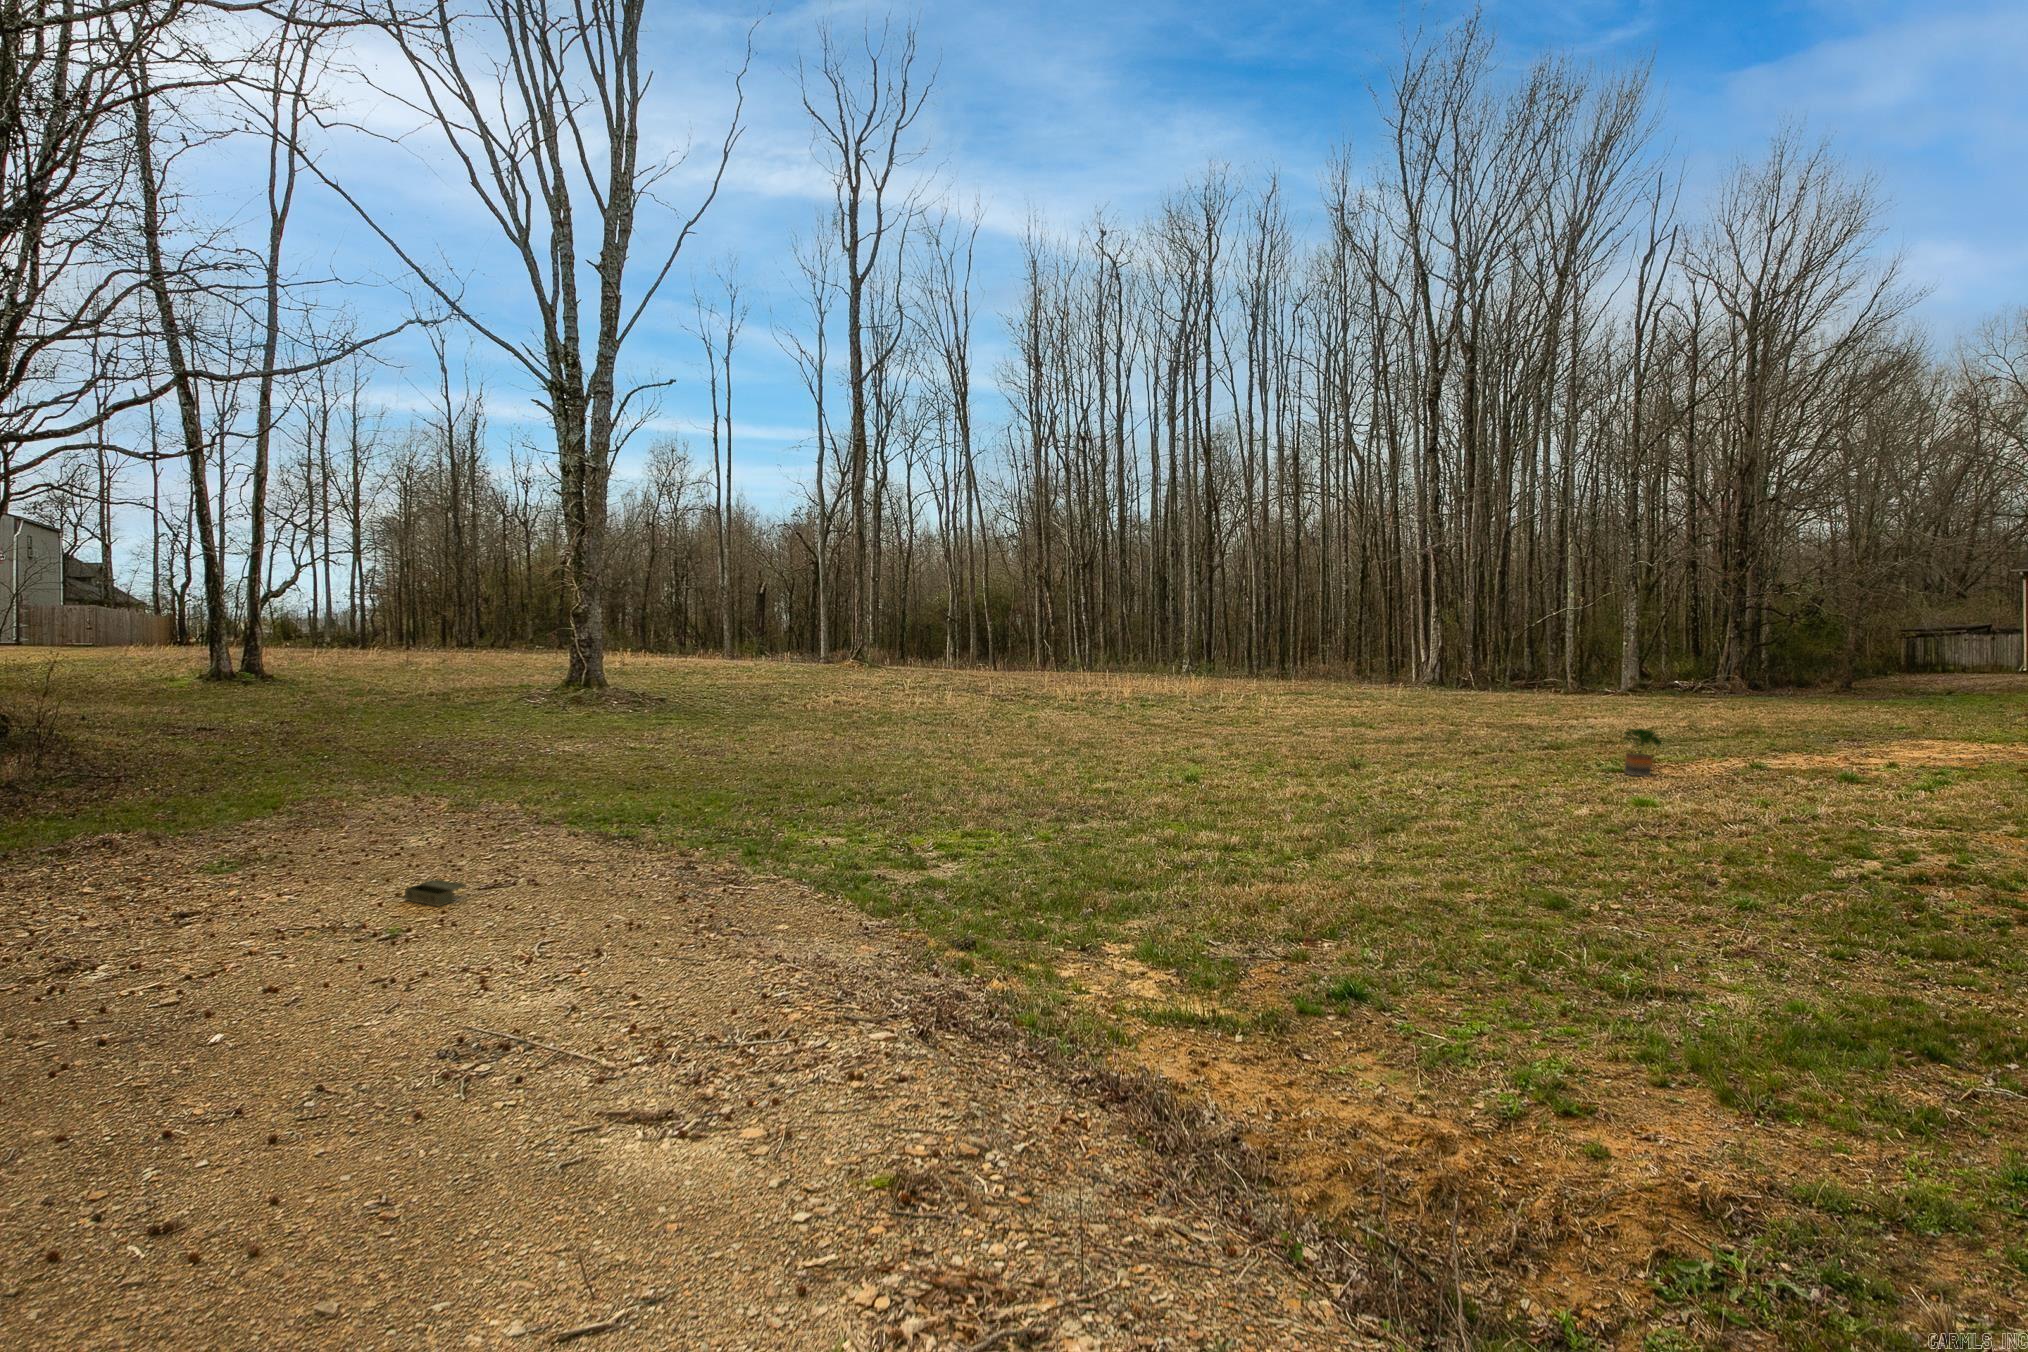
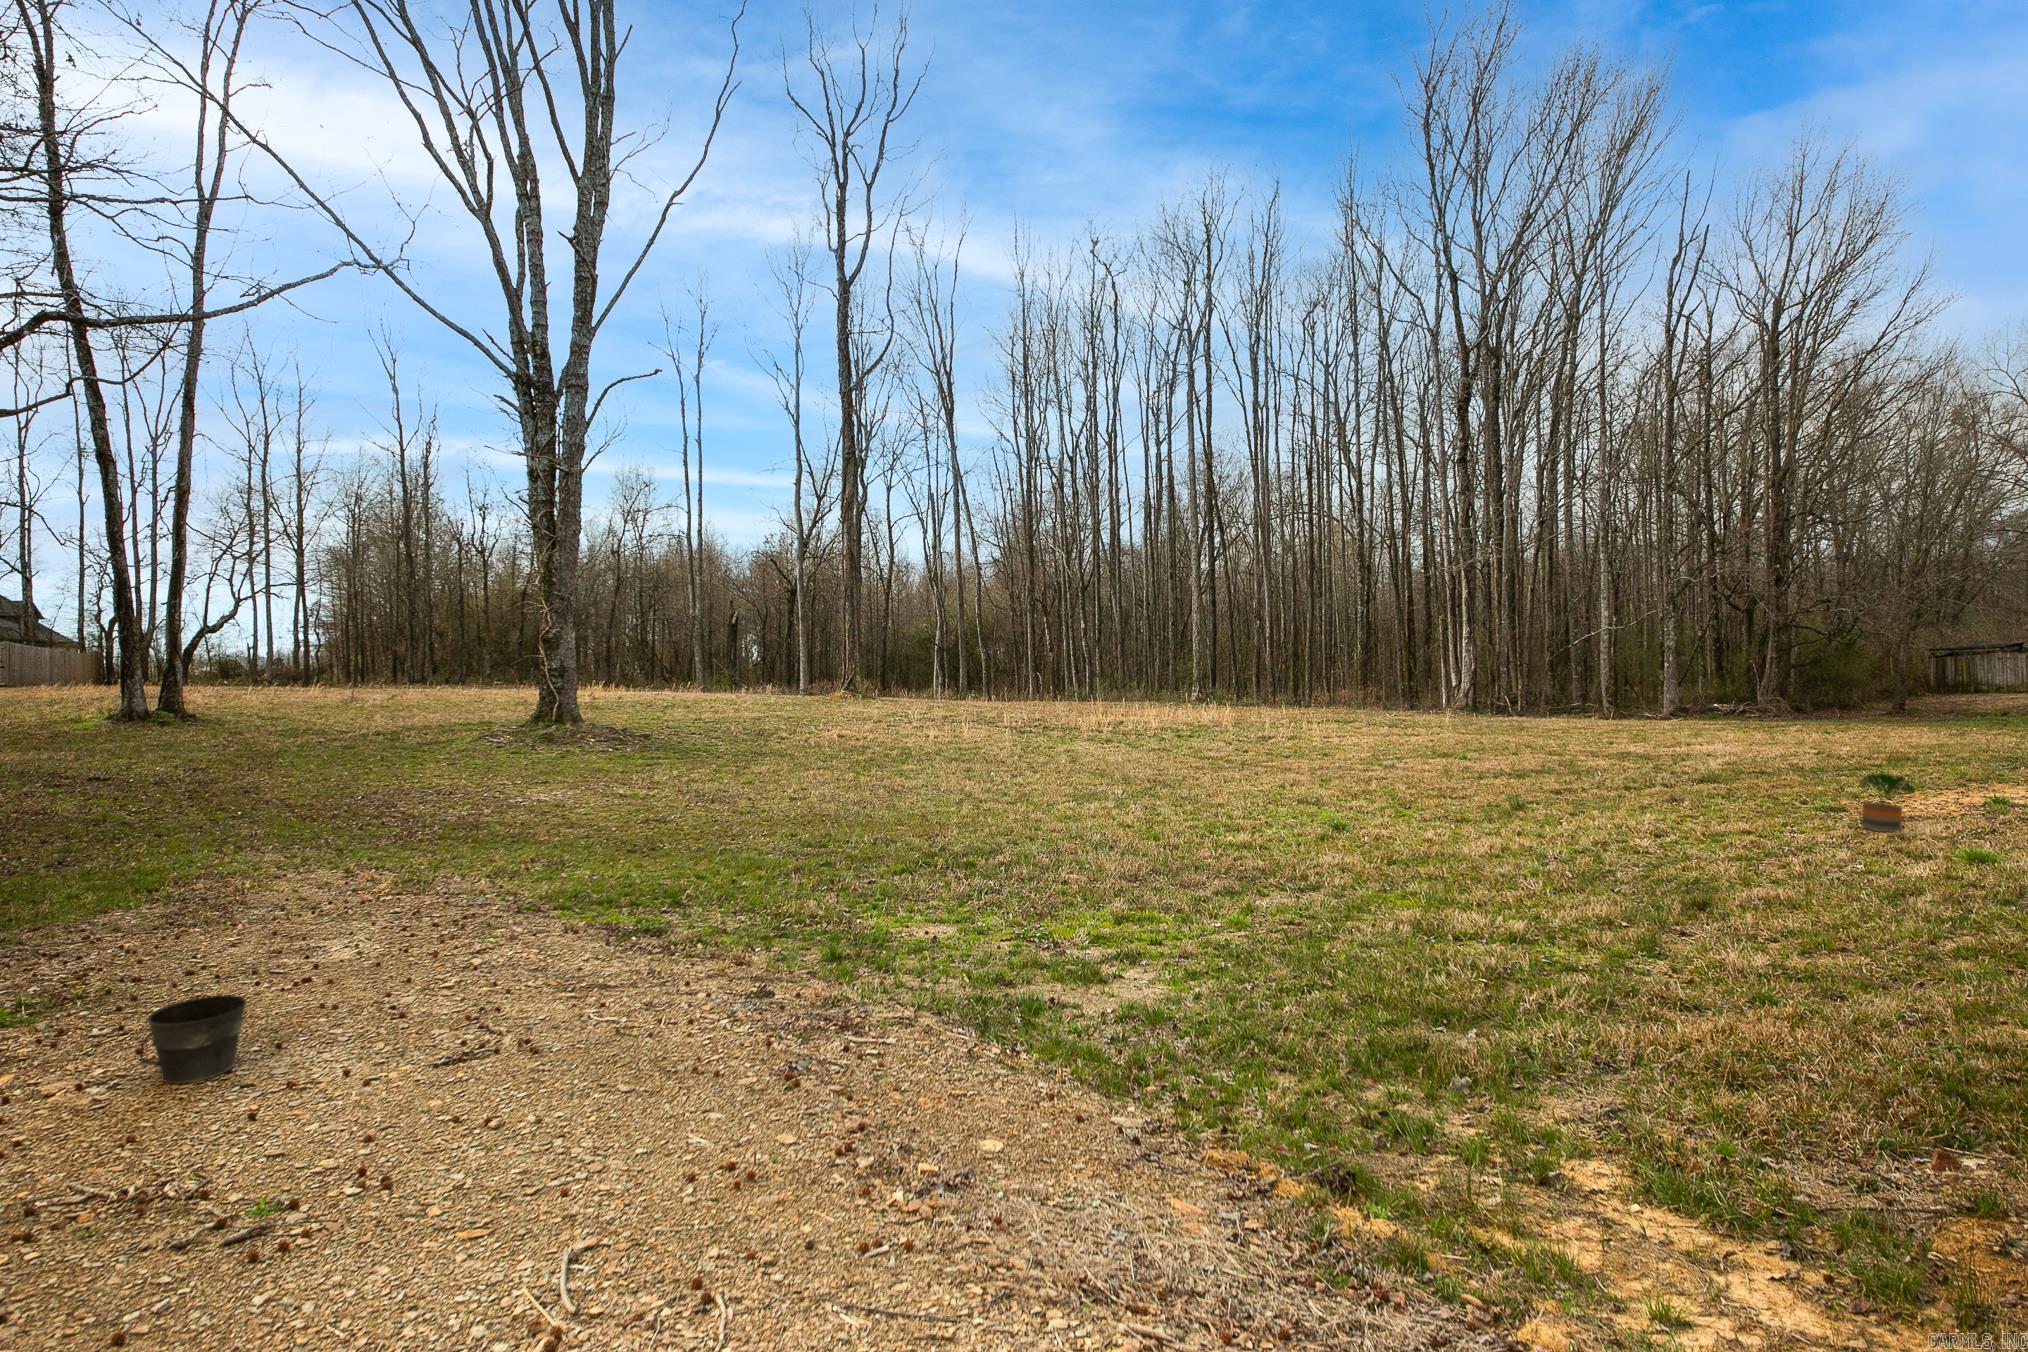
bucket: none [321,821,380,868] -> present [140,995,247,1084]
toolbox: present [405,880,466,906] -> none [271,1120,387,1188]

